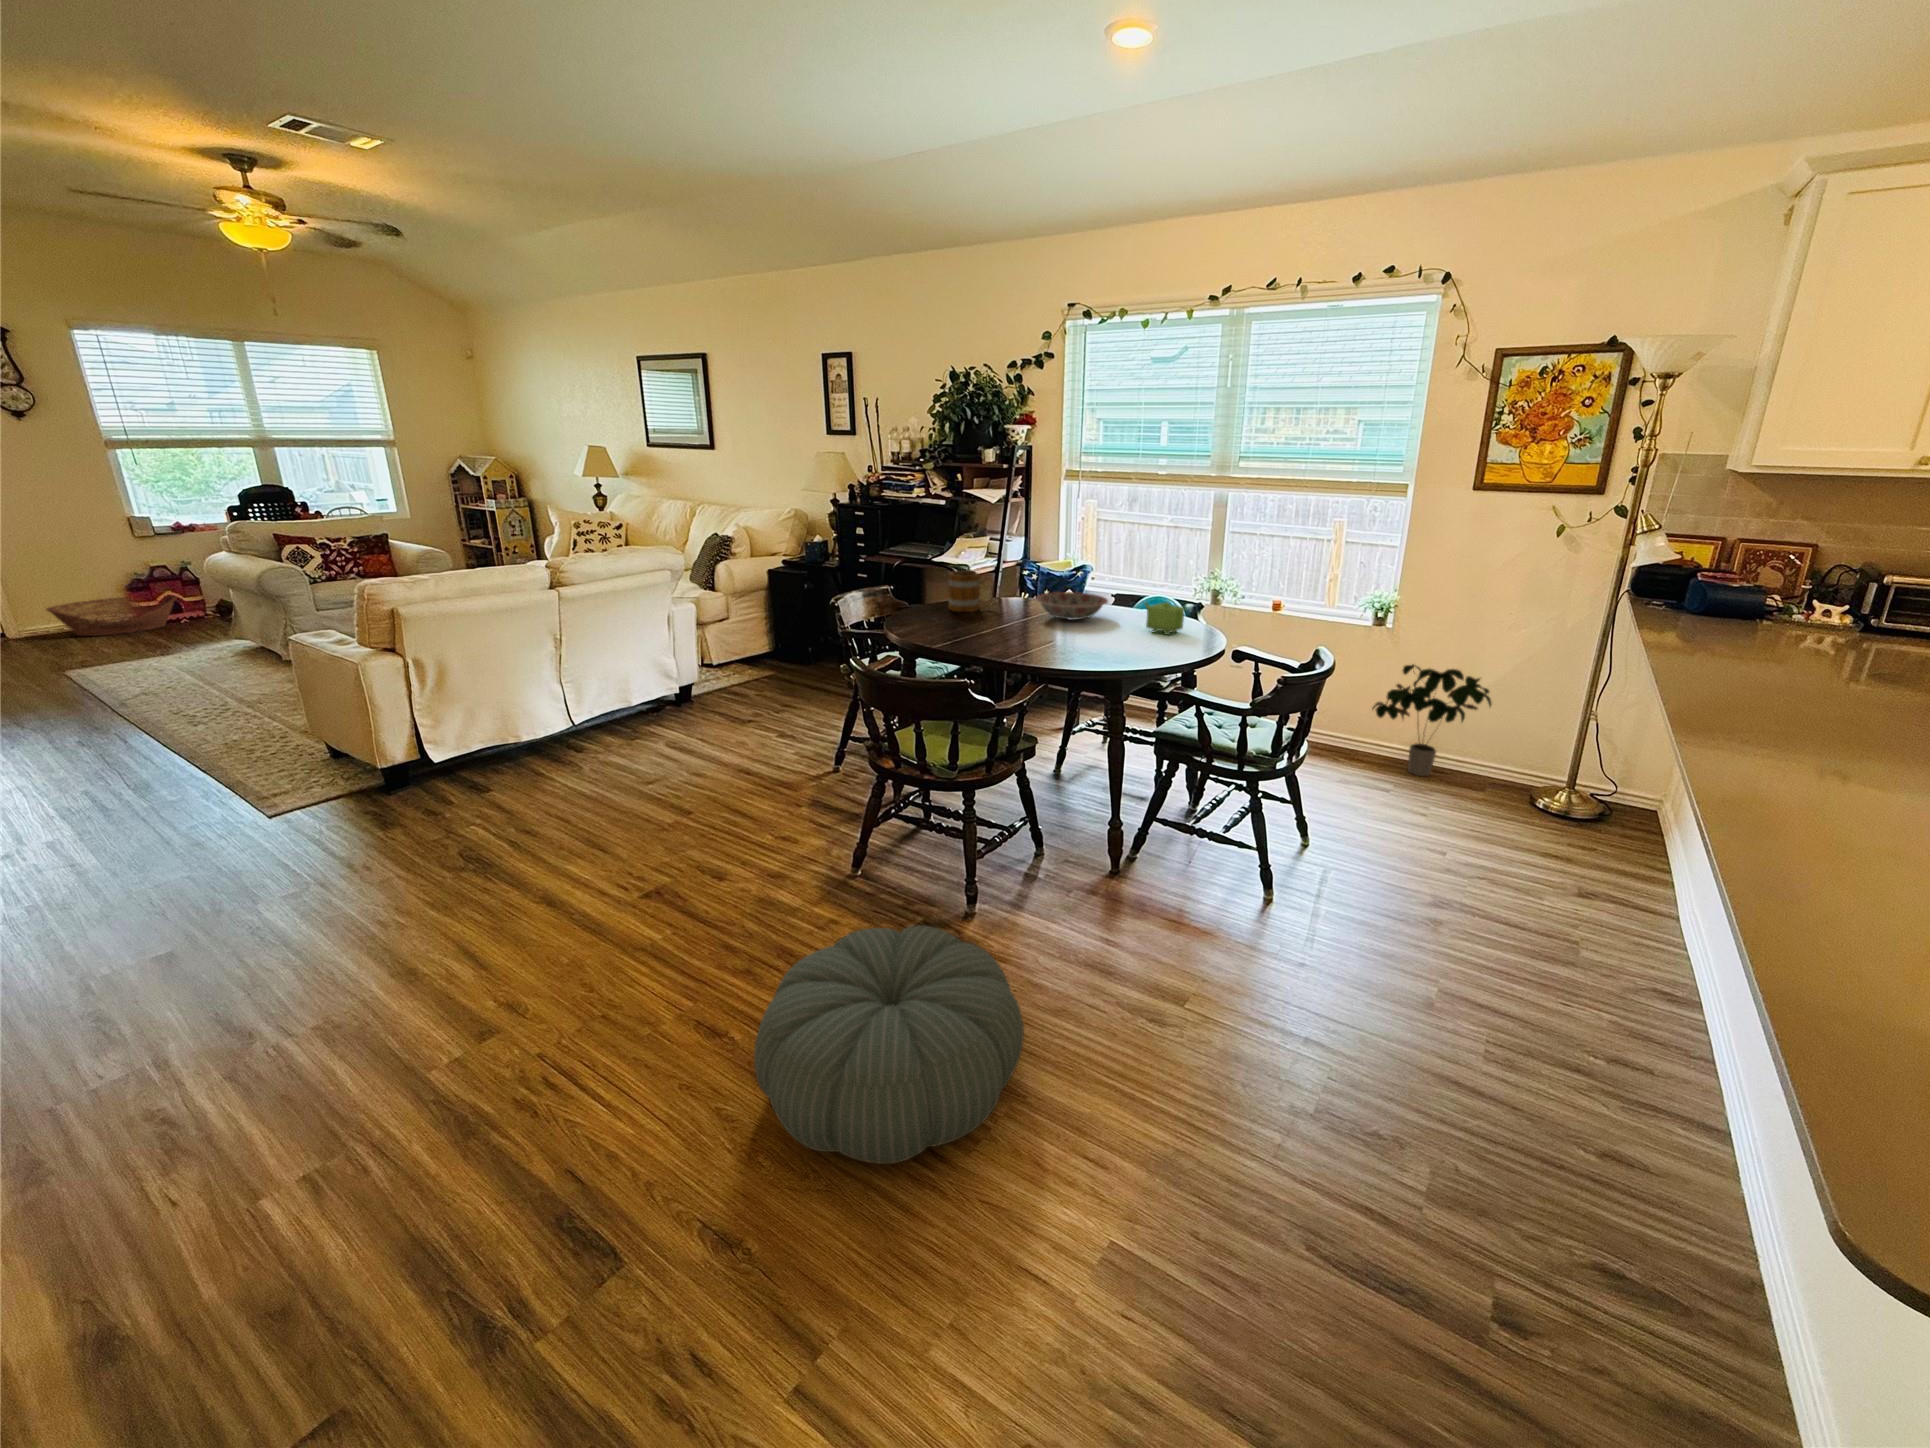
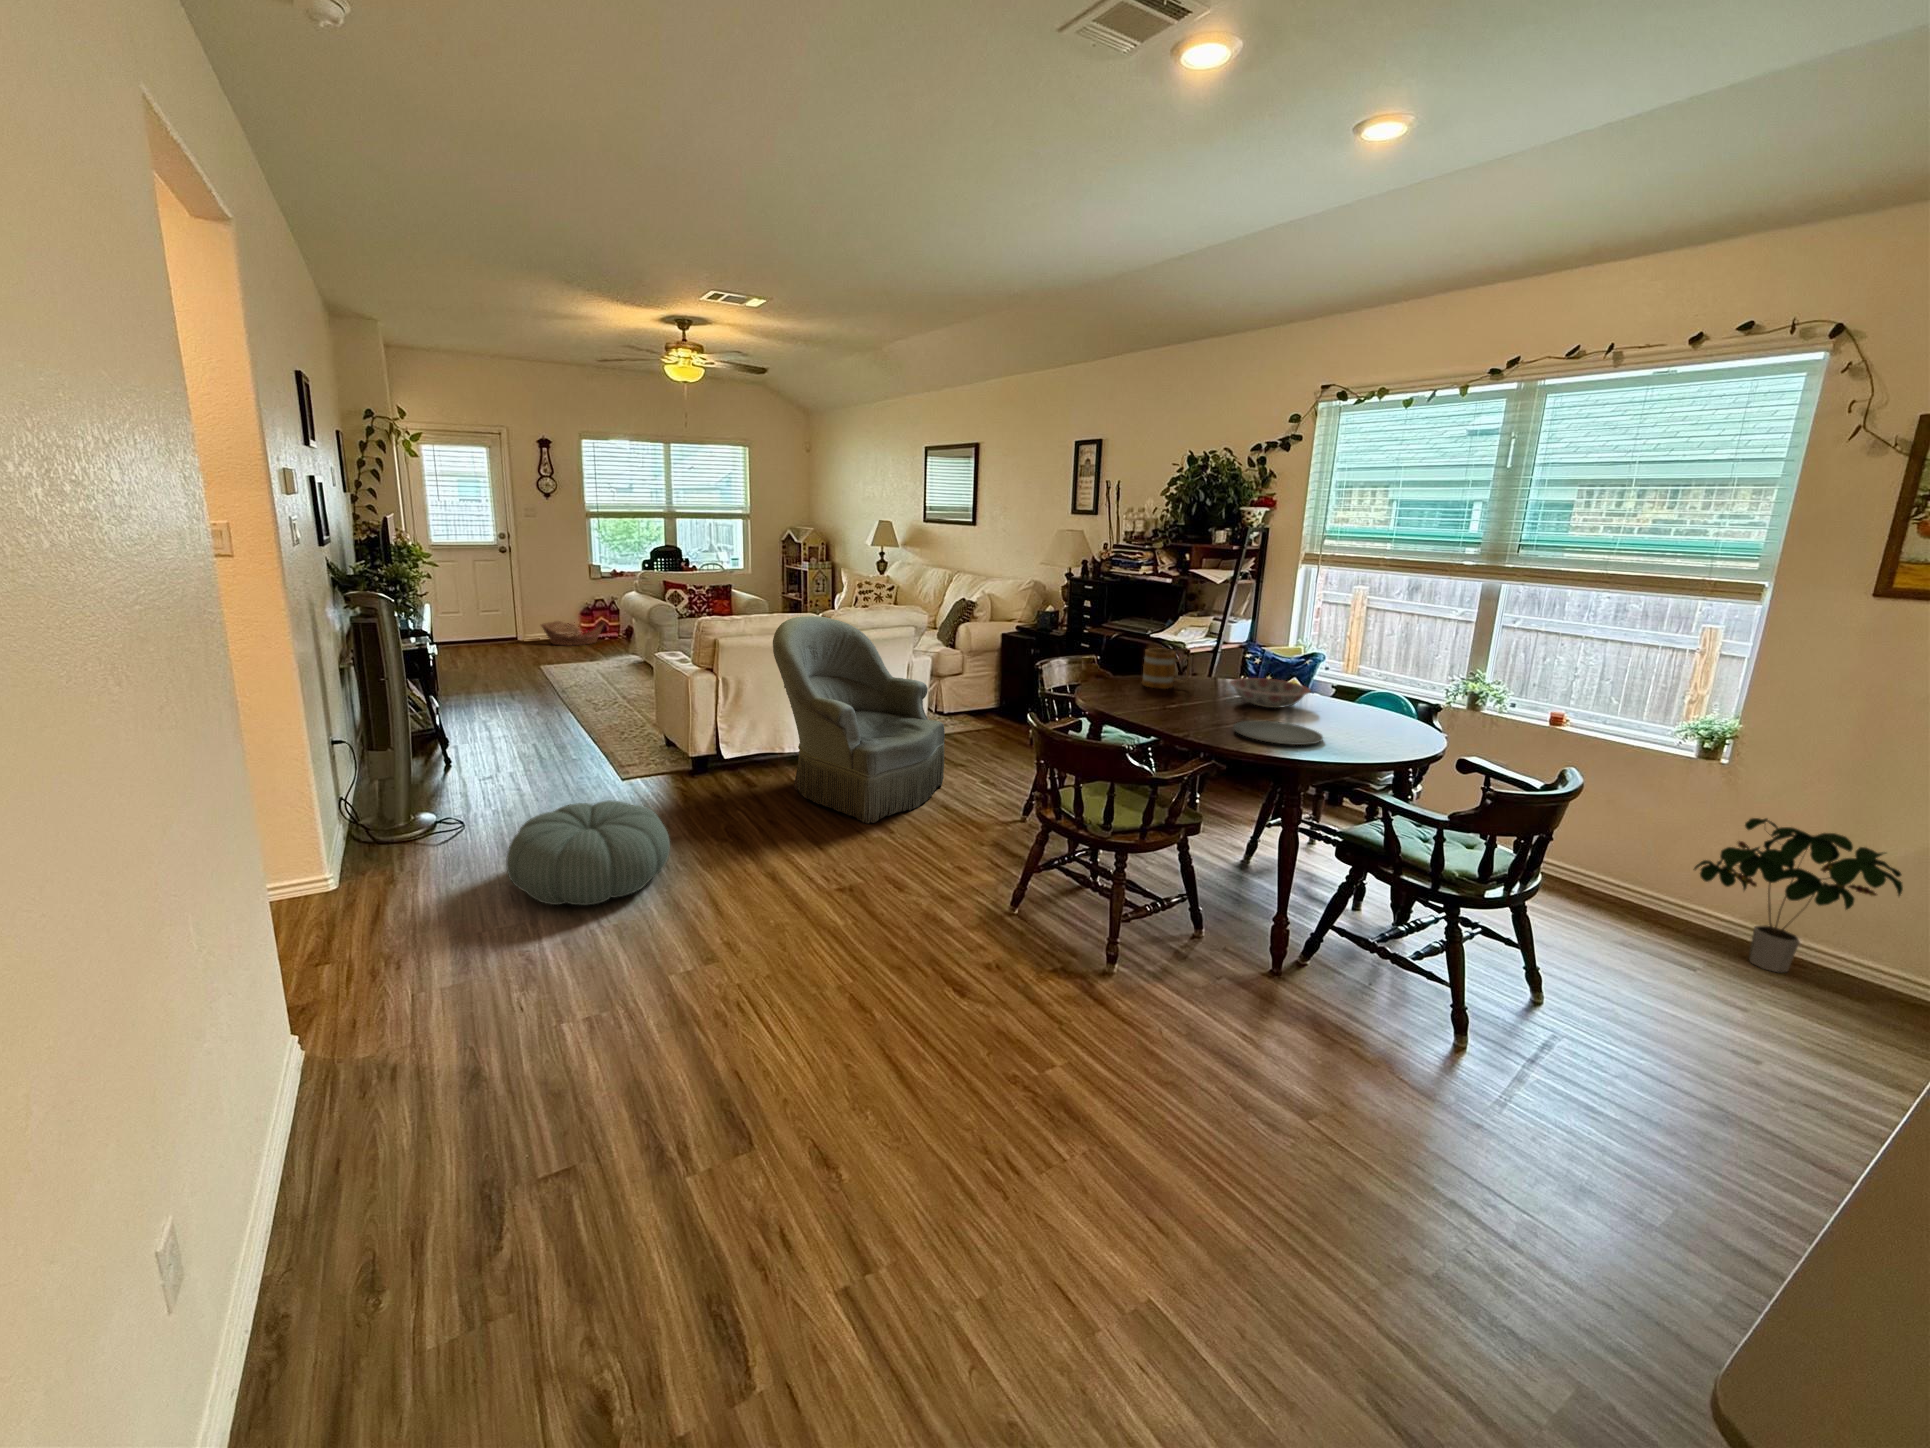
armchair: none [484,565,737,806] -> present [773,616,945,824]
teapot: present [1144,602,1185,635] -> none [1347,697,1397,735]
plate: none [1055,633,1135,654] -> present [1233,720,1323,745]
pouf: present [754,926,1024,1164] -> present [506,800,670,905]

